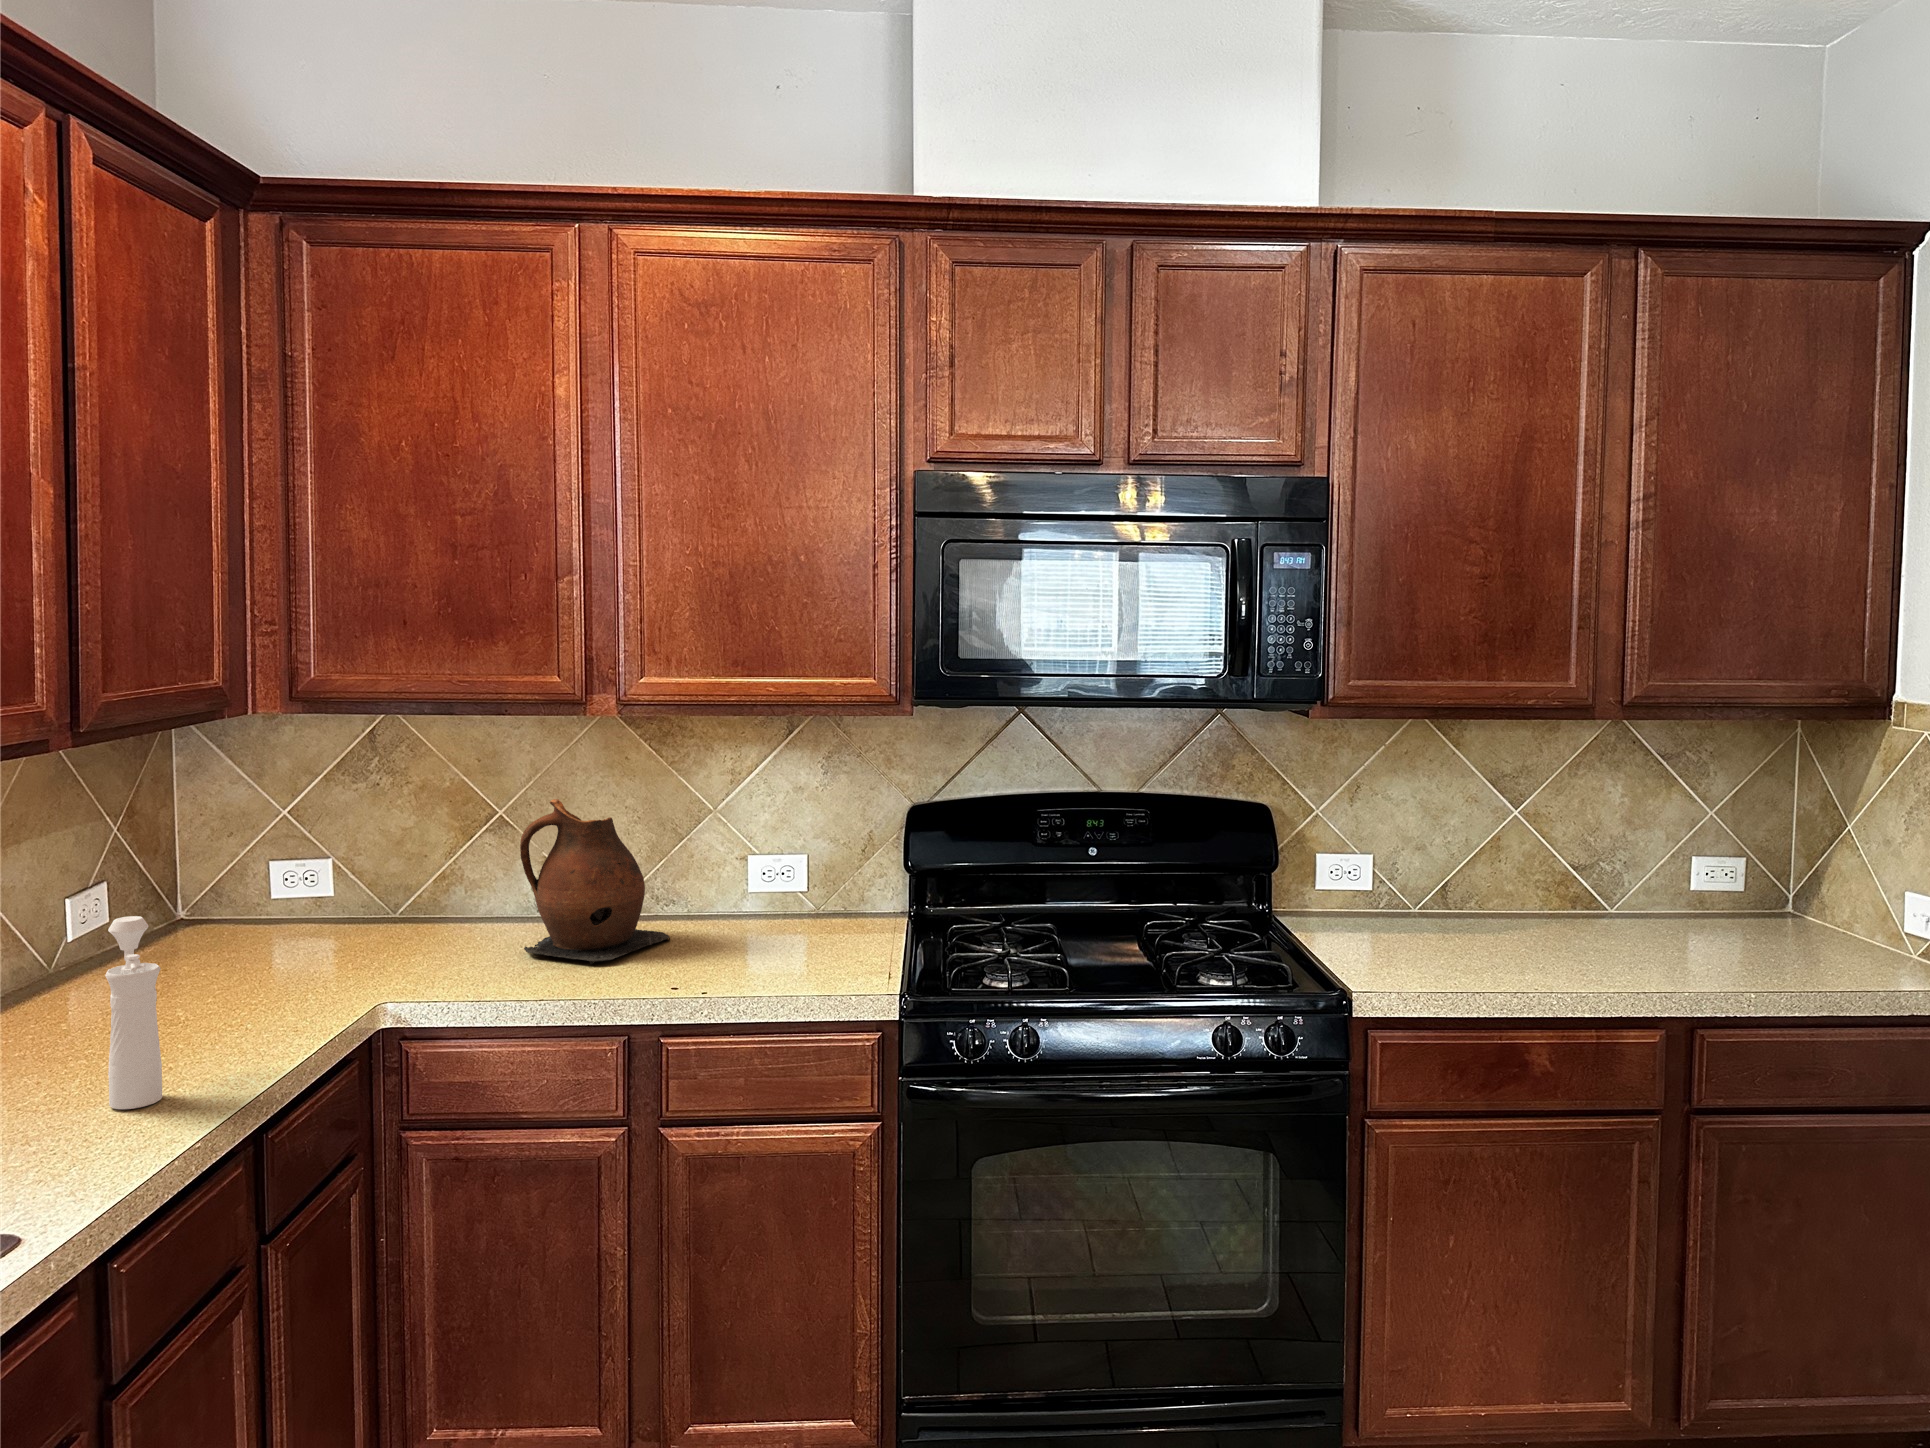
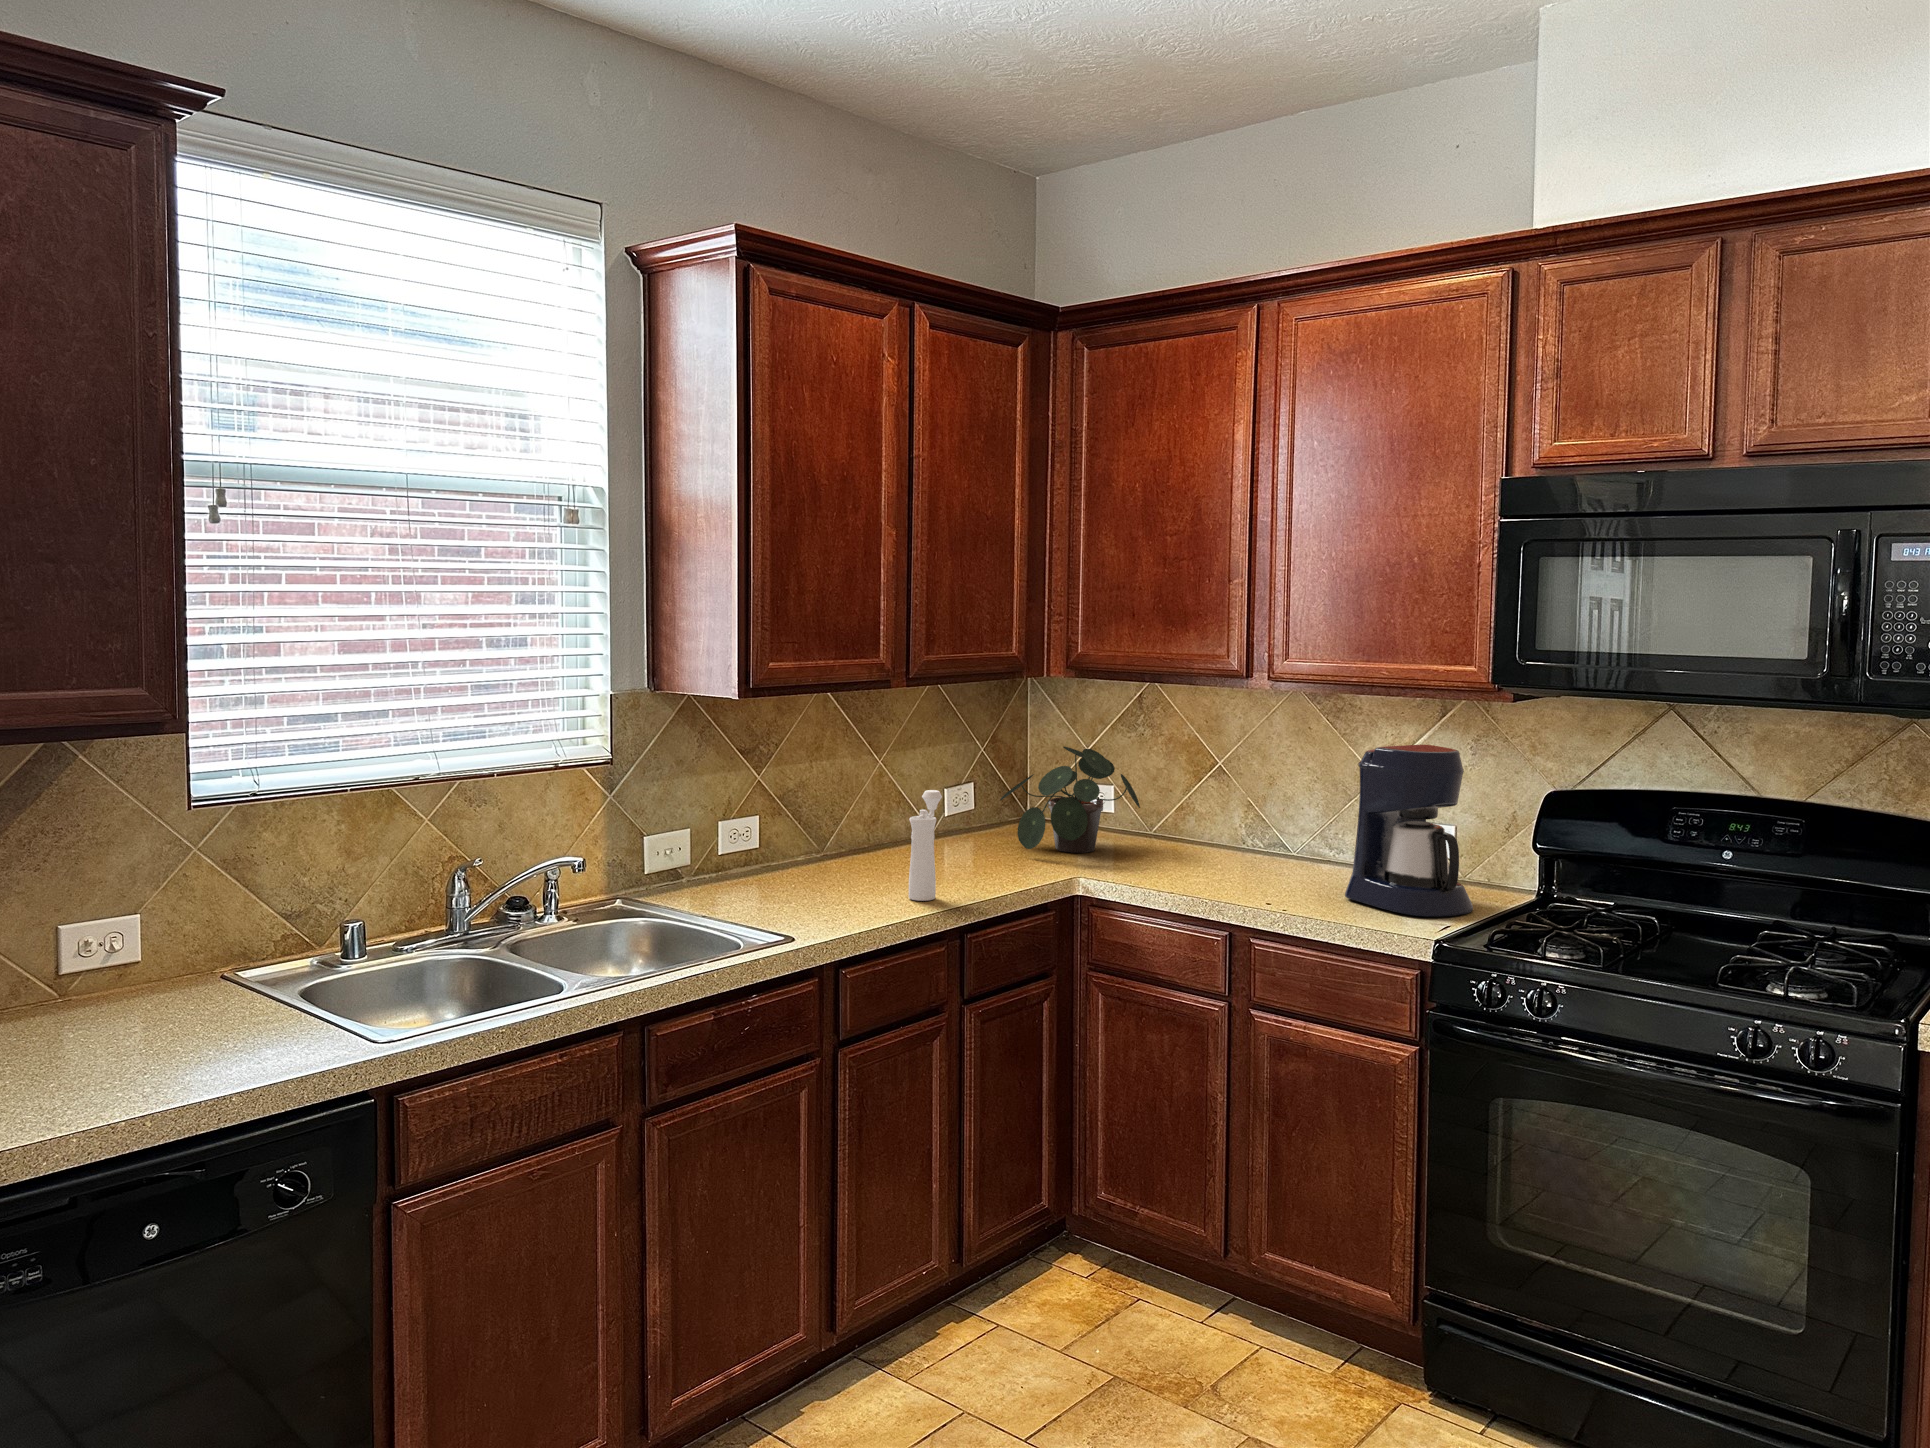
coffee maker: none [732,769,875,970] -> present [1345,745,1473,917]
ceramic pitcher: present [520,799,670,964] -> none [1203,753,1318,881]
potted plant: none [178,814,408,973] -> present [1000,747,1140,853]

